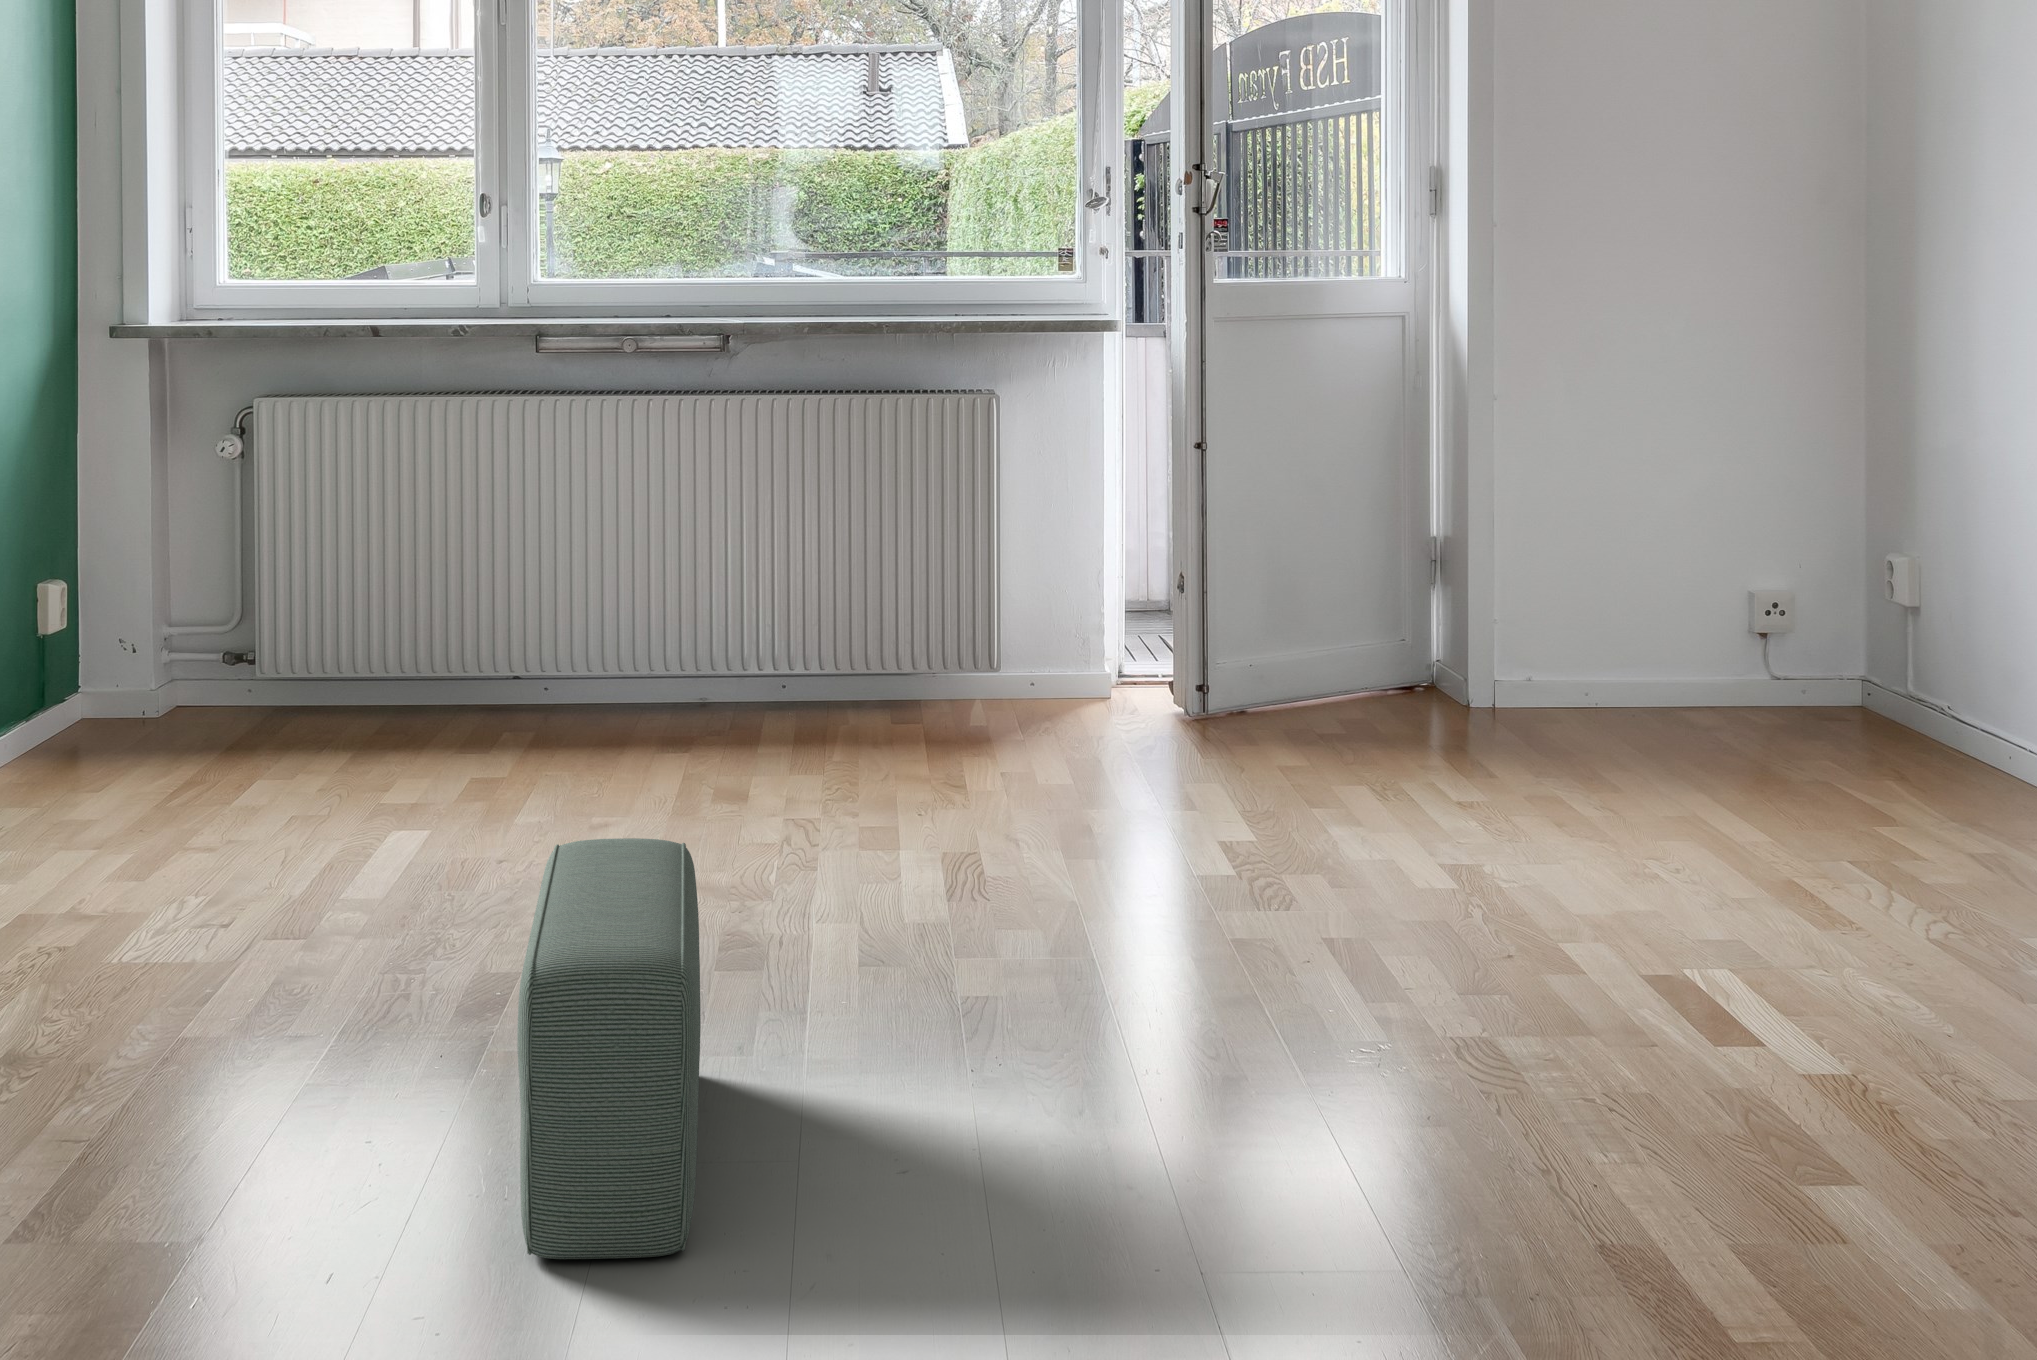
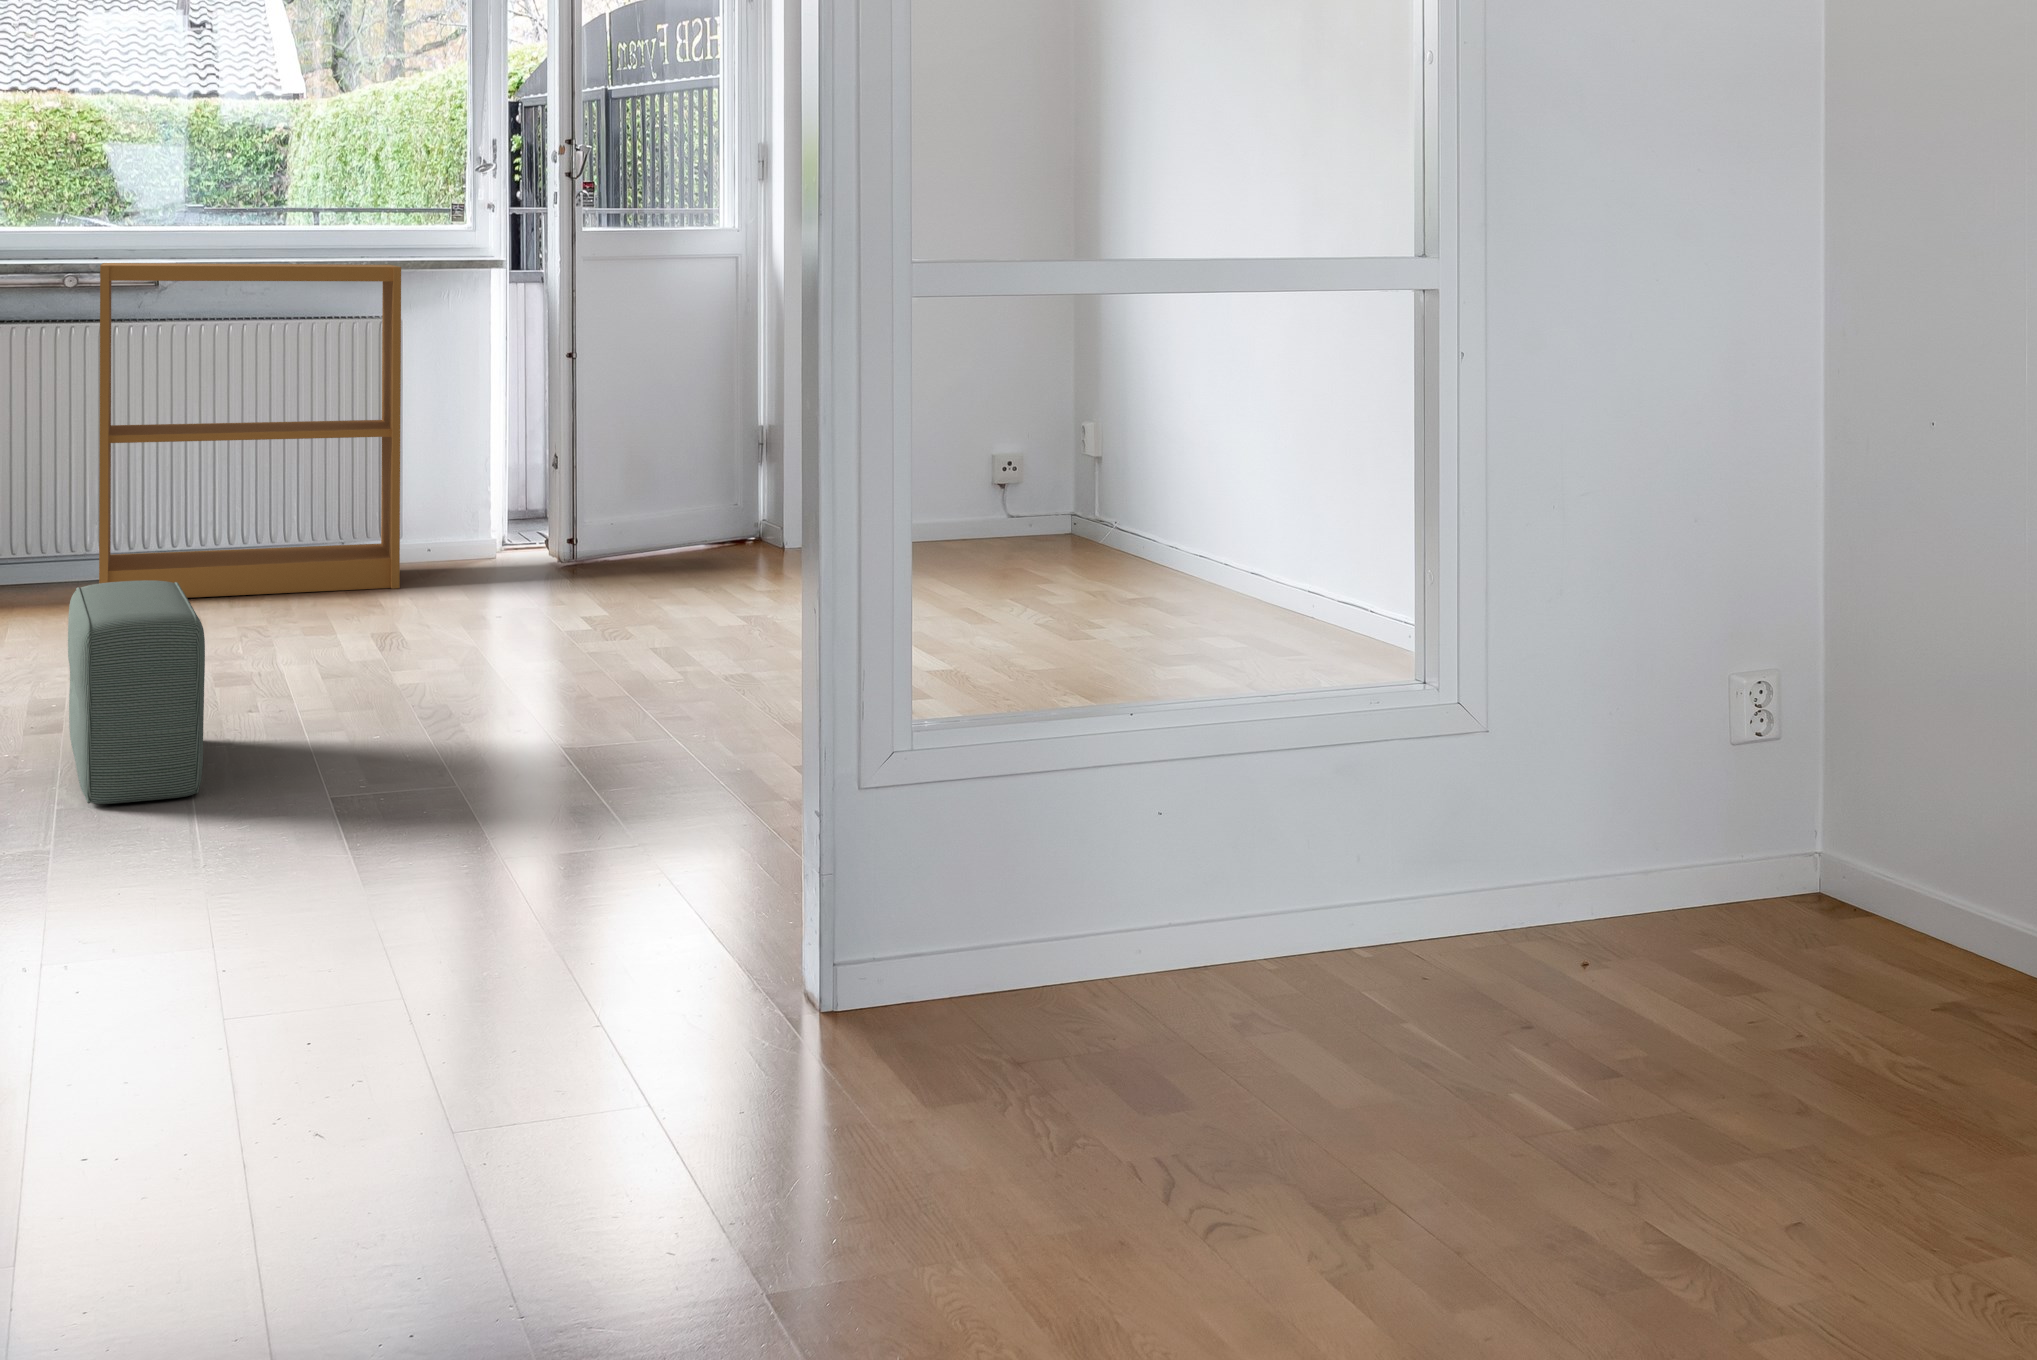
bookshelf: none [661,325,998,746] -> present [99,263,401,598]

